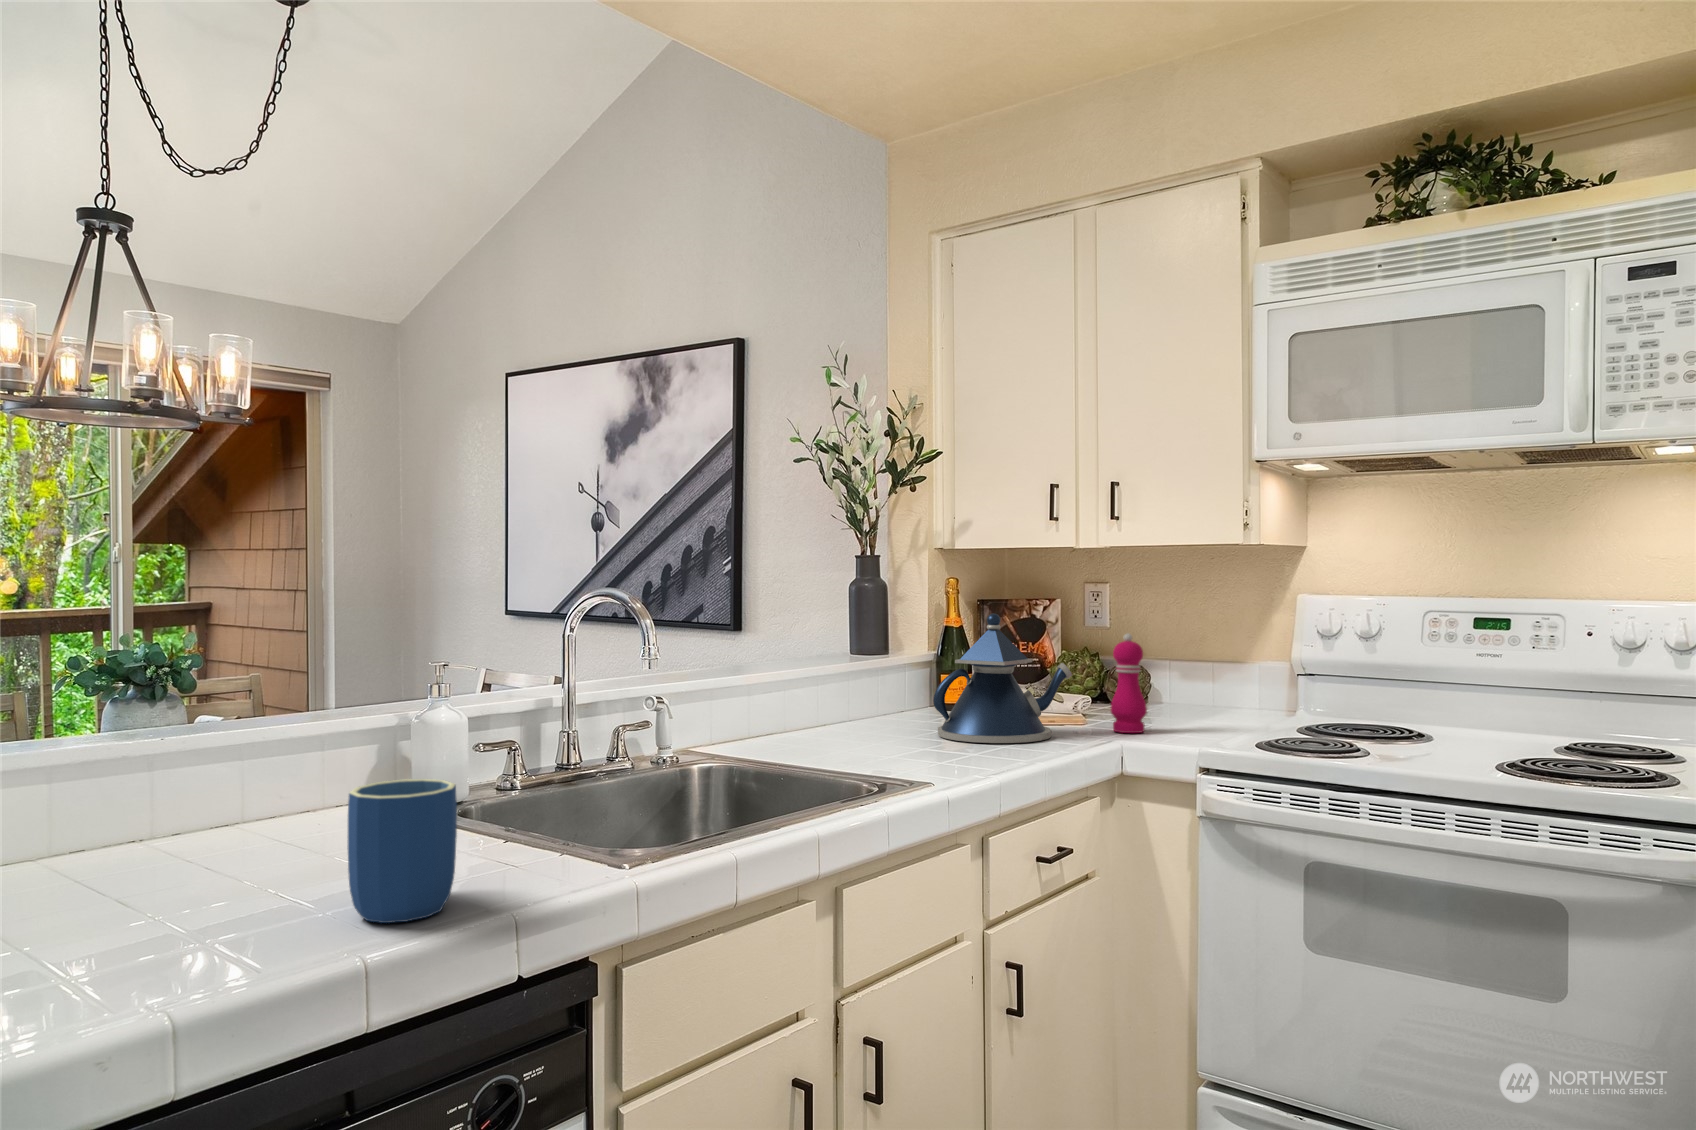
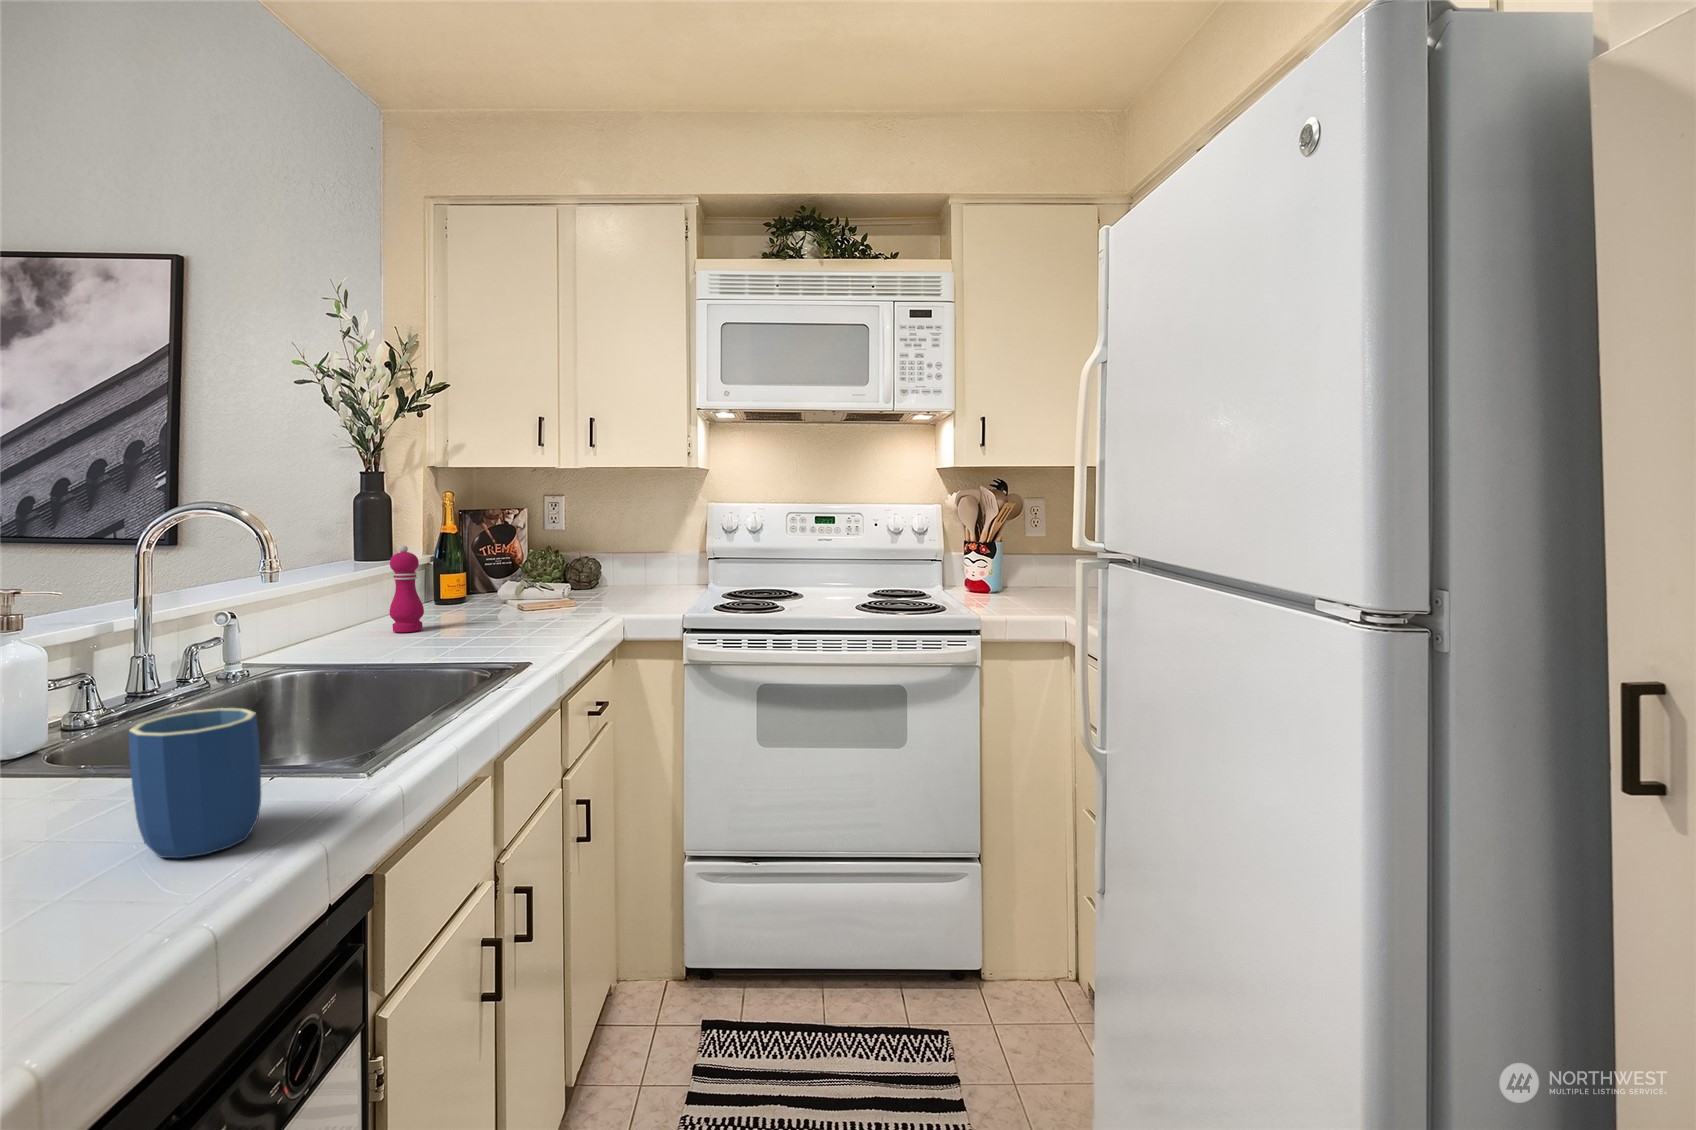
teapot: present [933,613,1072,743] -> none [468,523,577,628]
pepper mill: present [1111,634,1147,733] -> present [390,545,424,632]

